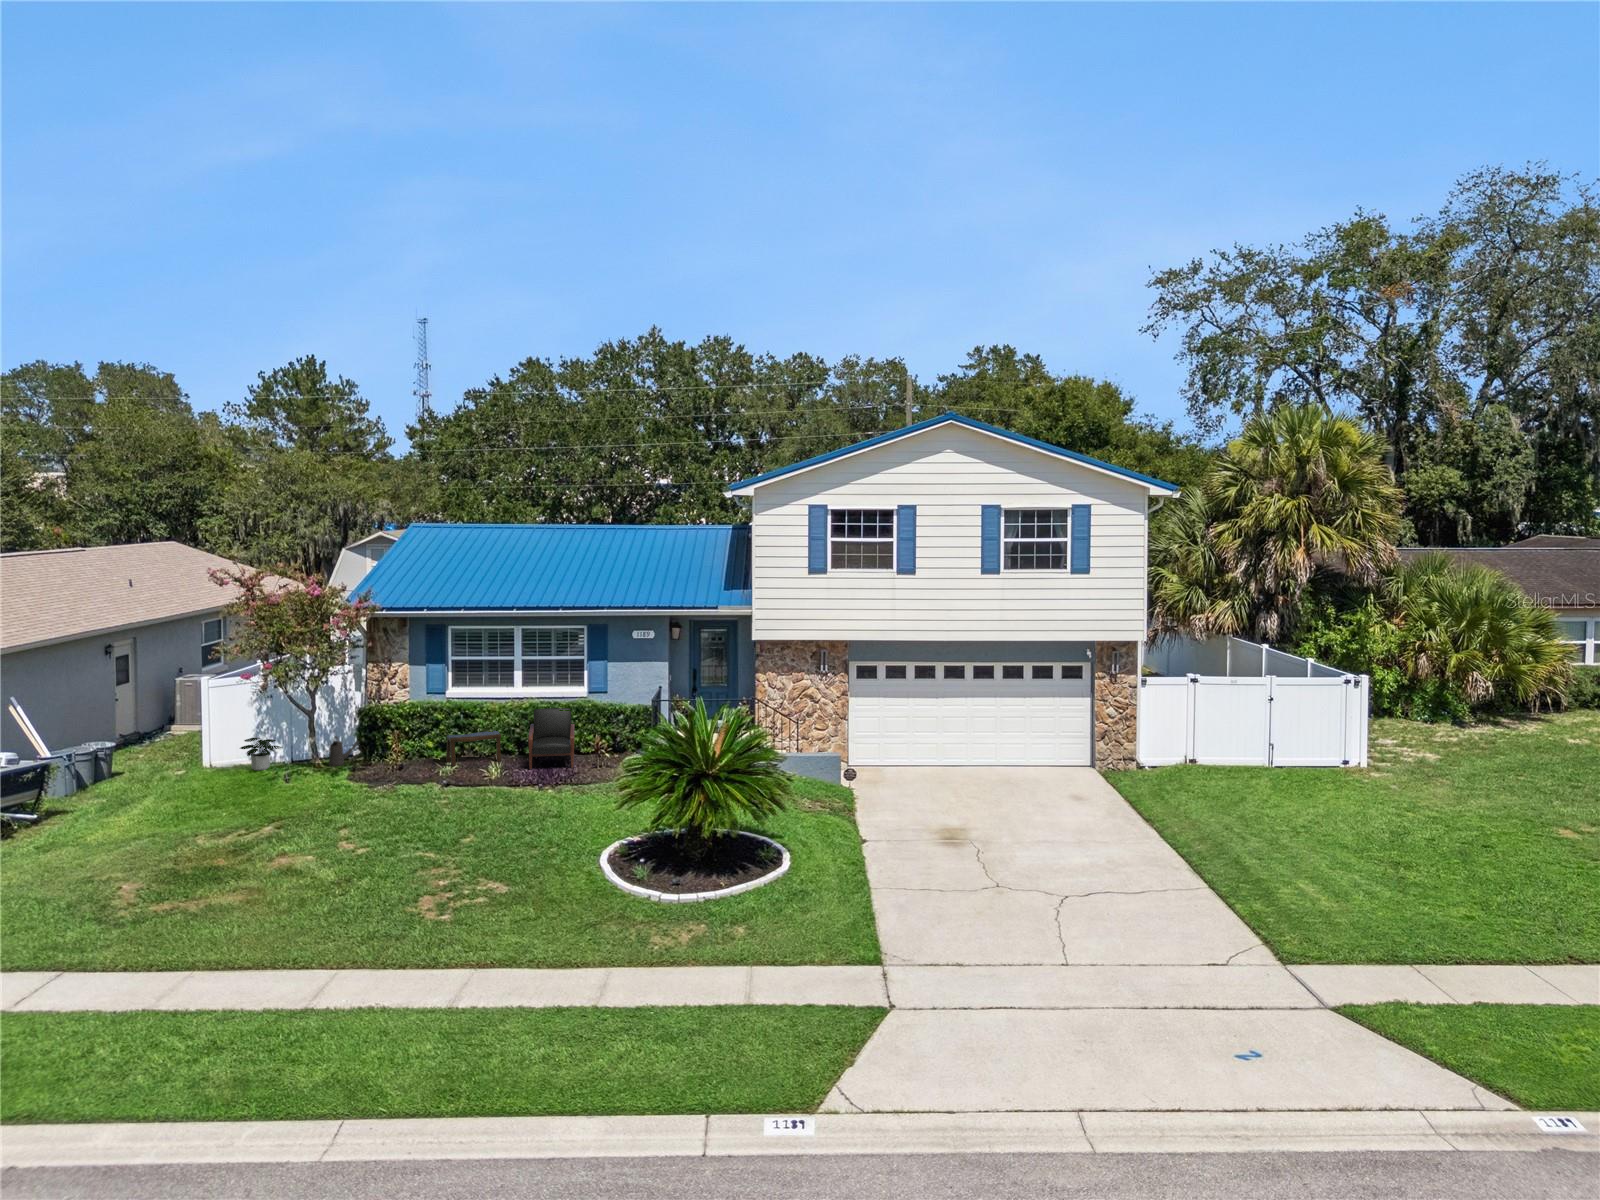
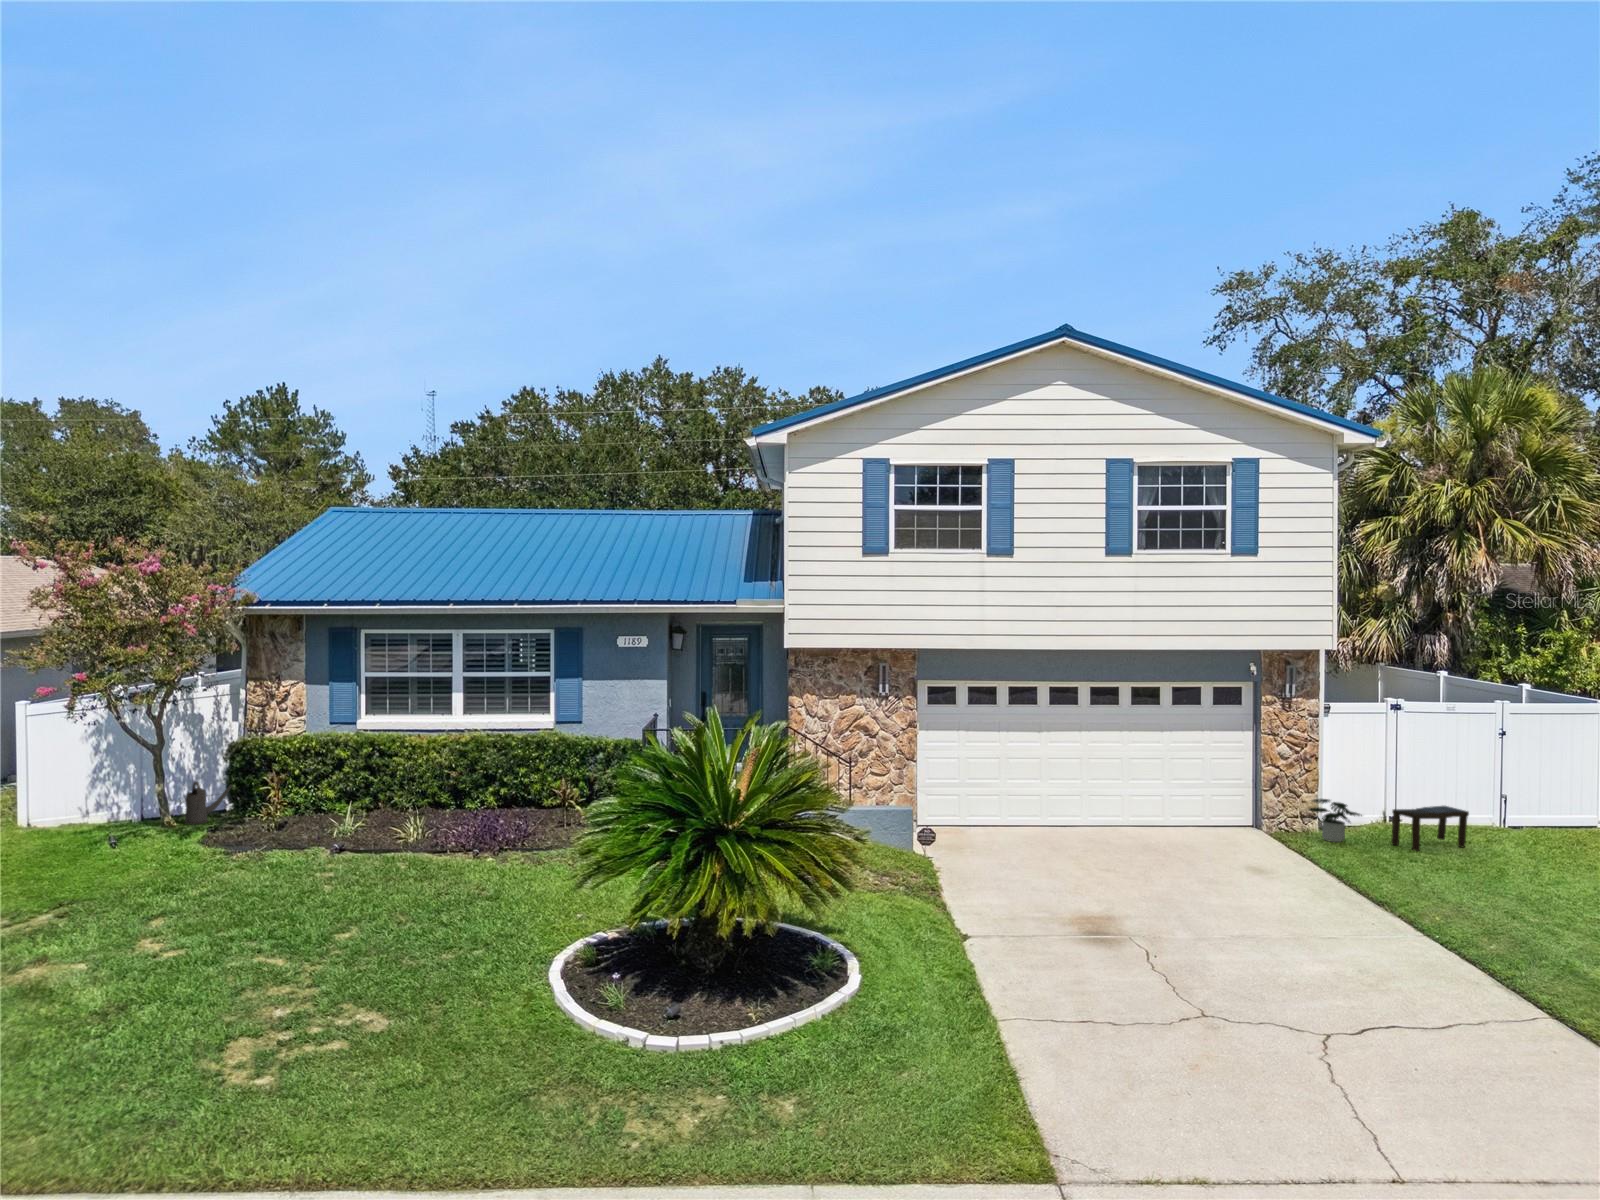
chair: present [528,708,574,769] -> none [464,742,533,829]
bench: present [446,731,501,766] -> present [1391,806,1469,851]
potted plant: present [240,738,282,770] -> present [1309,799,1362,842]

